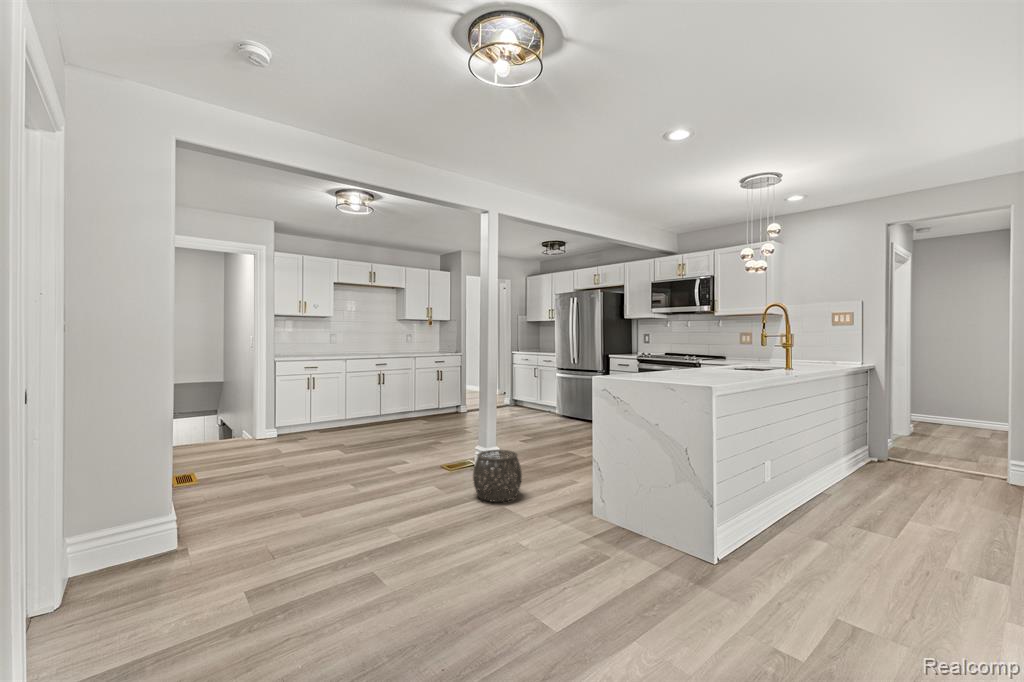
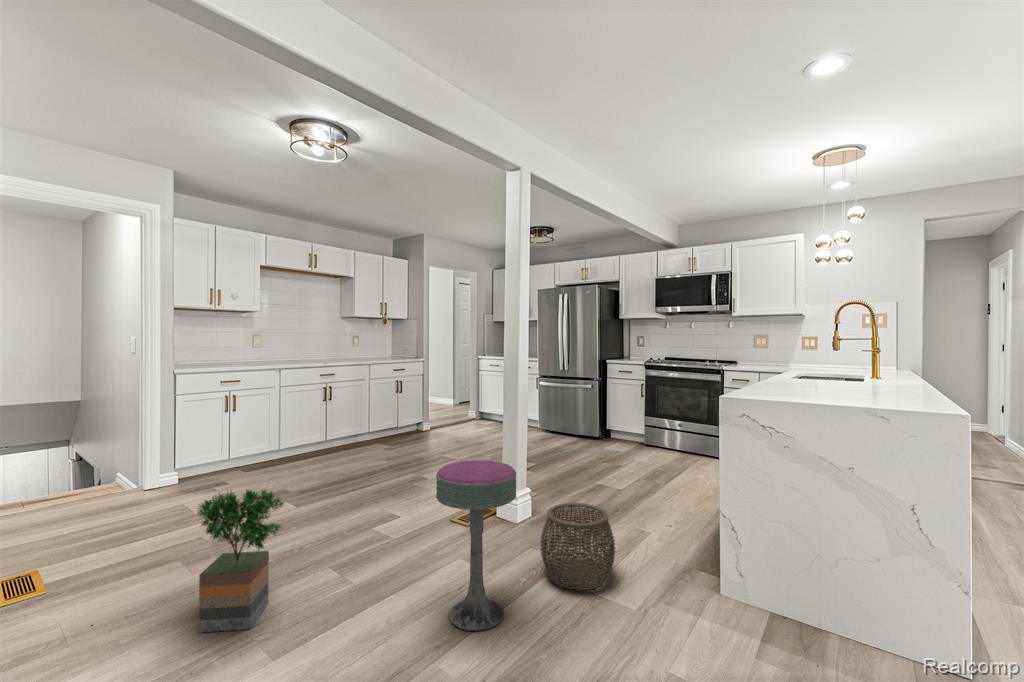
bar stool: none [396,415,445,512] -> present [436,460,516,631]
potted tree: none [269,426,319,502] -> present [198,490,285,633]

